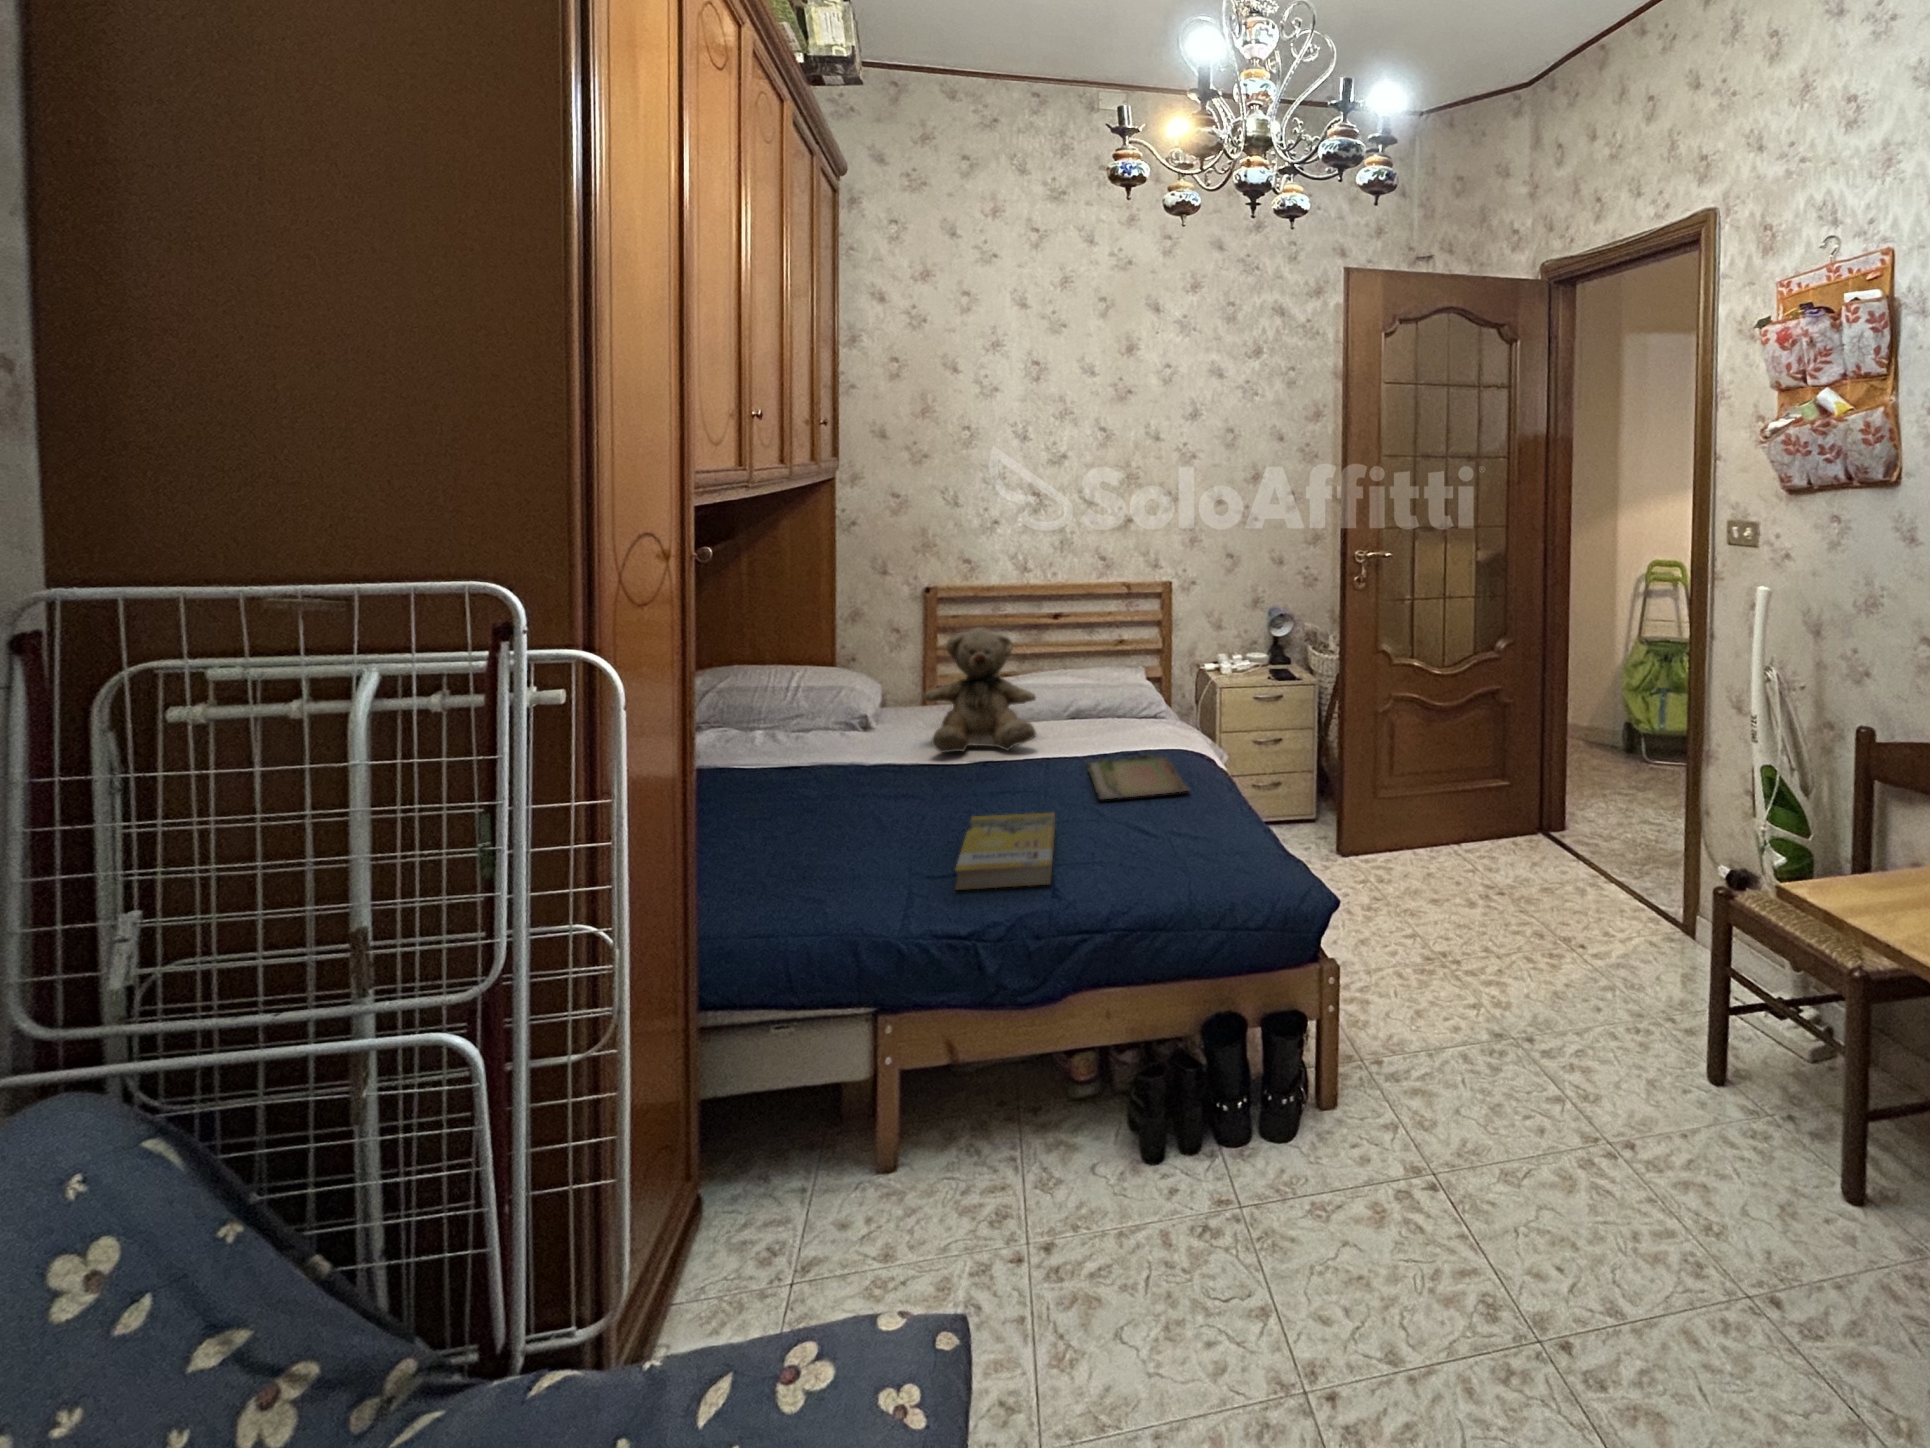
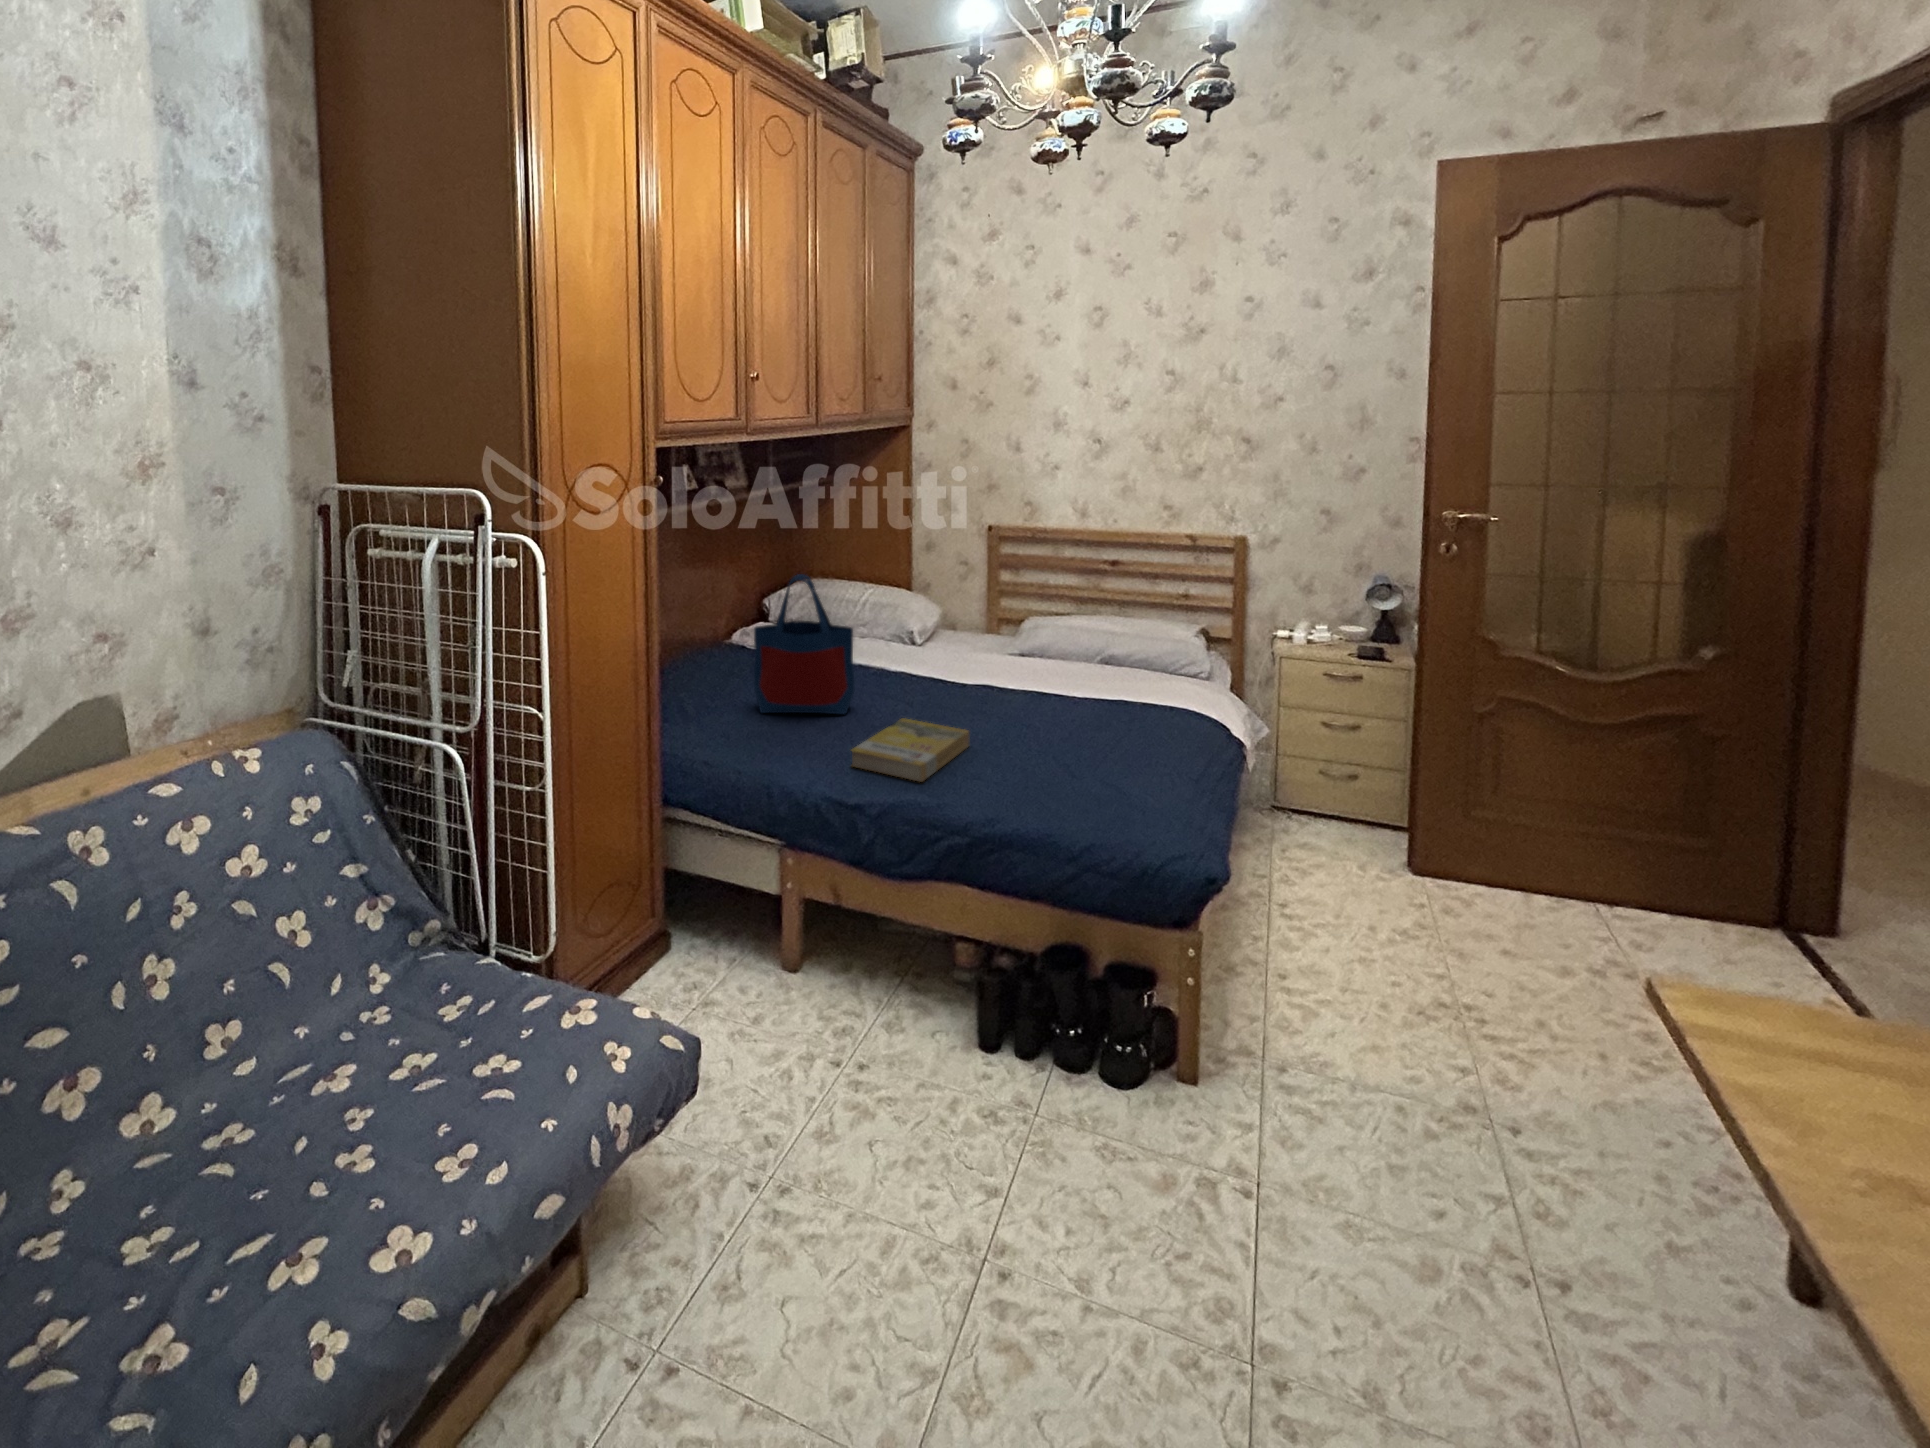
teddy bear: present [923,627,1036,753] -> none [927,563,1032,679]
tote bag: none [756,663,891,855] -> present [754,574,854,714]
tray: present [1087,754,1190,800] -> none [1029,698,1137,745]

